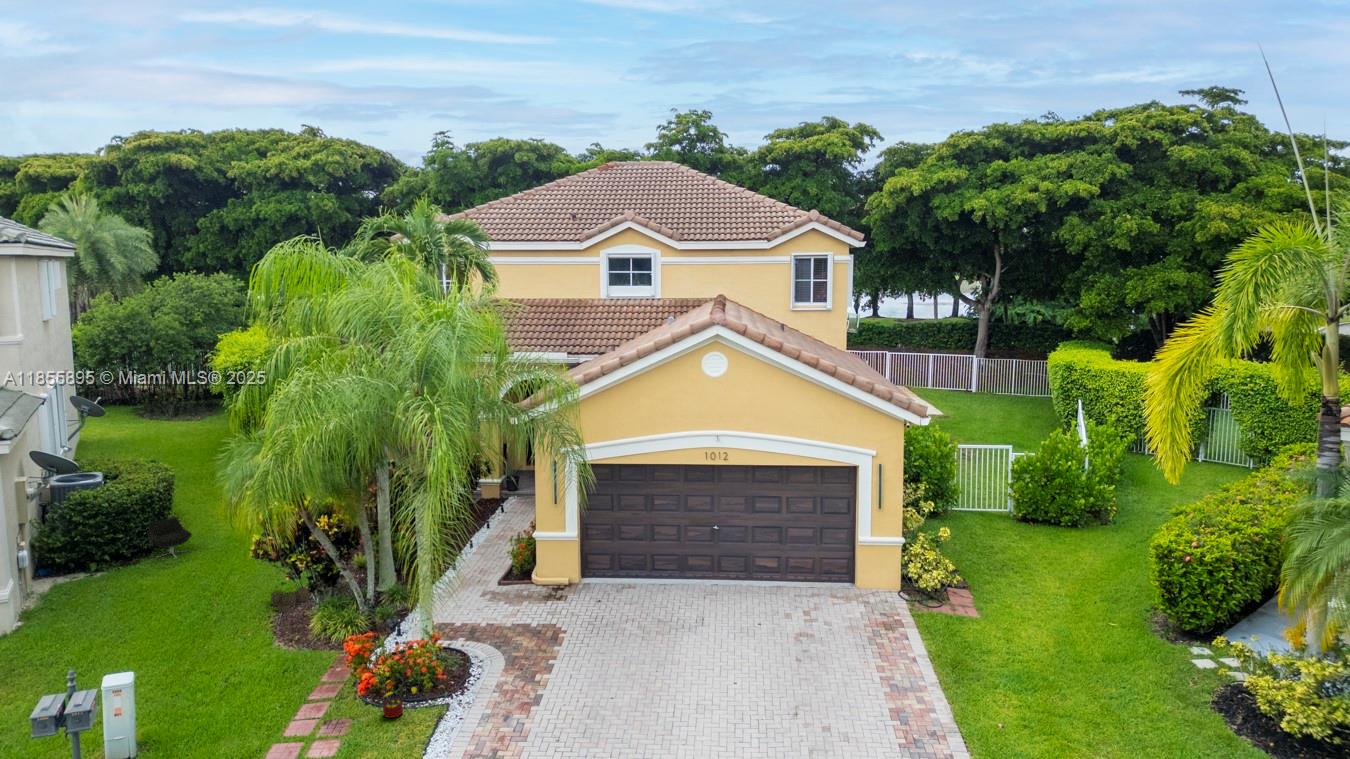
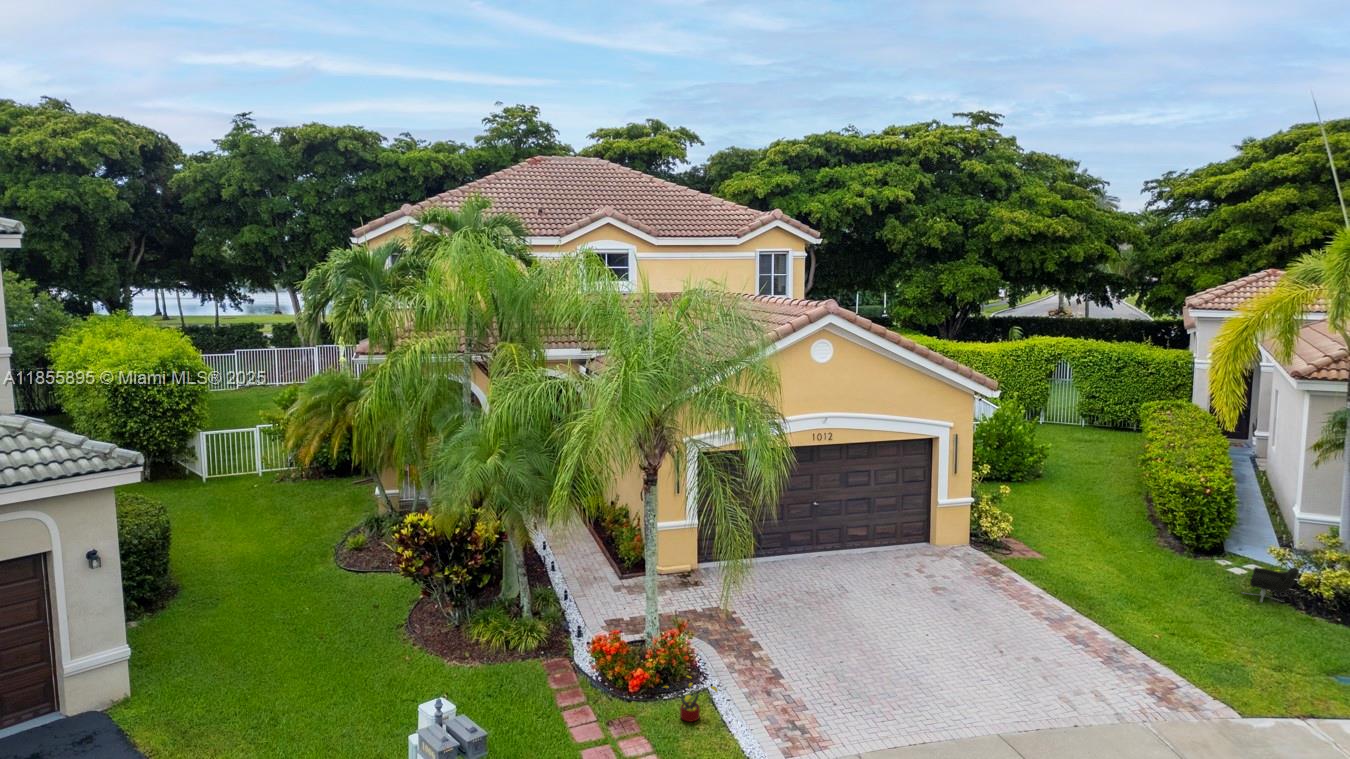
lounge chair: present [148,517,192,558] -> present [1250,567,1299,602]
woven basket: present [271,587,310,613] -> none [407,611,443,642]

